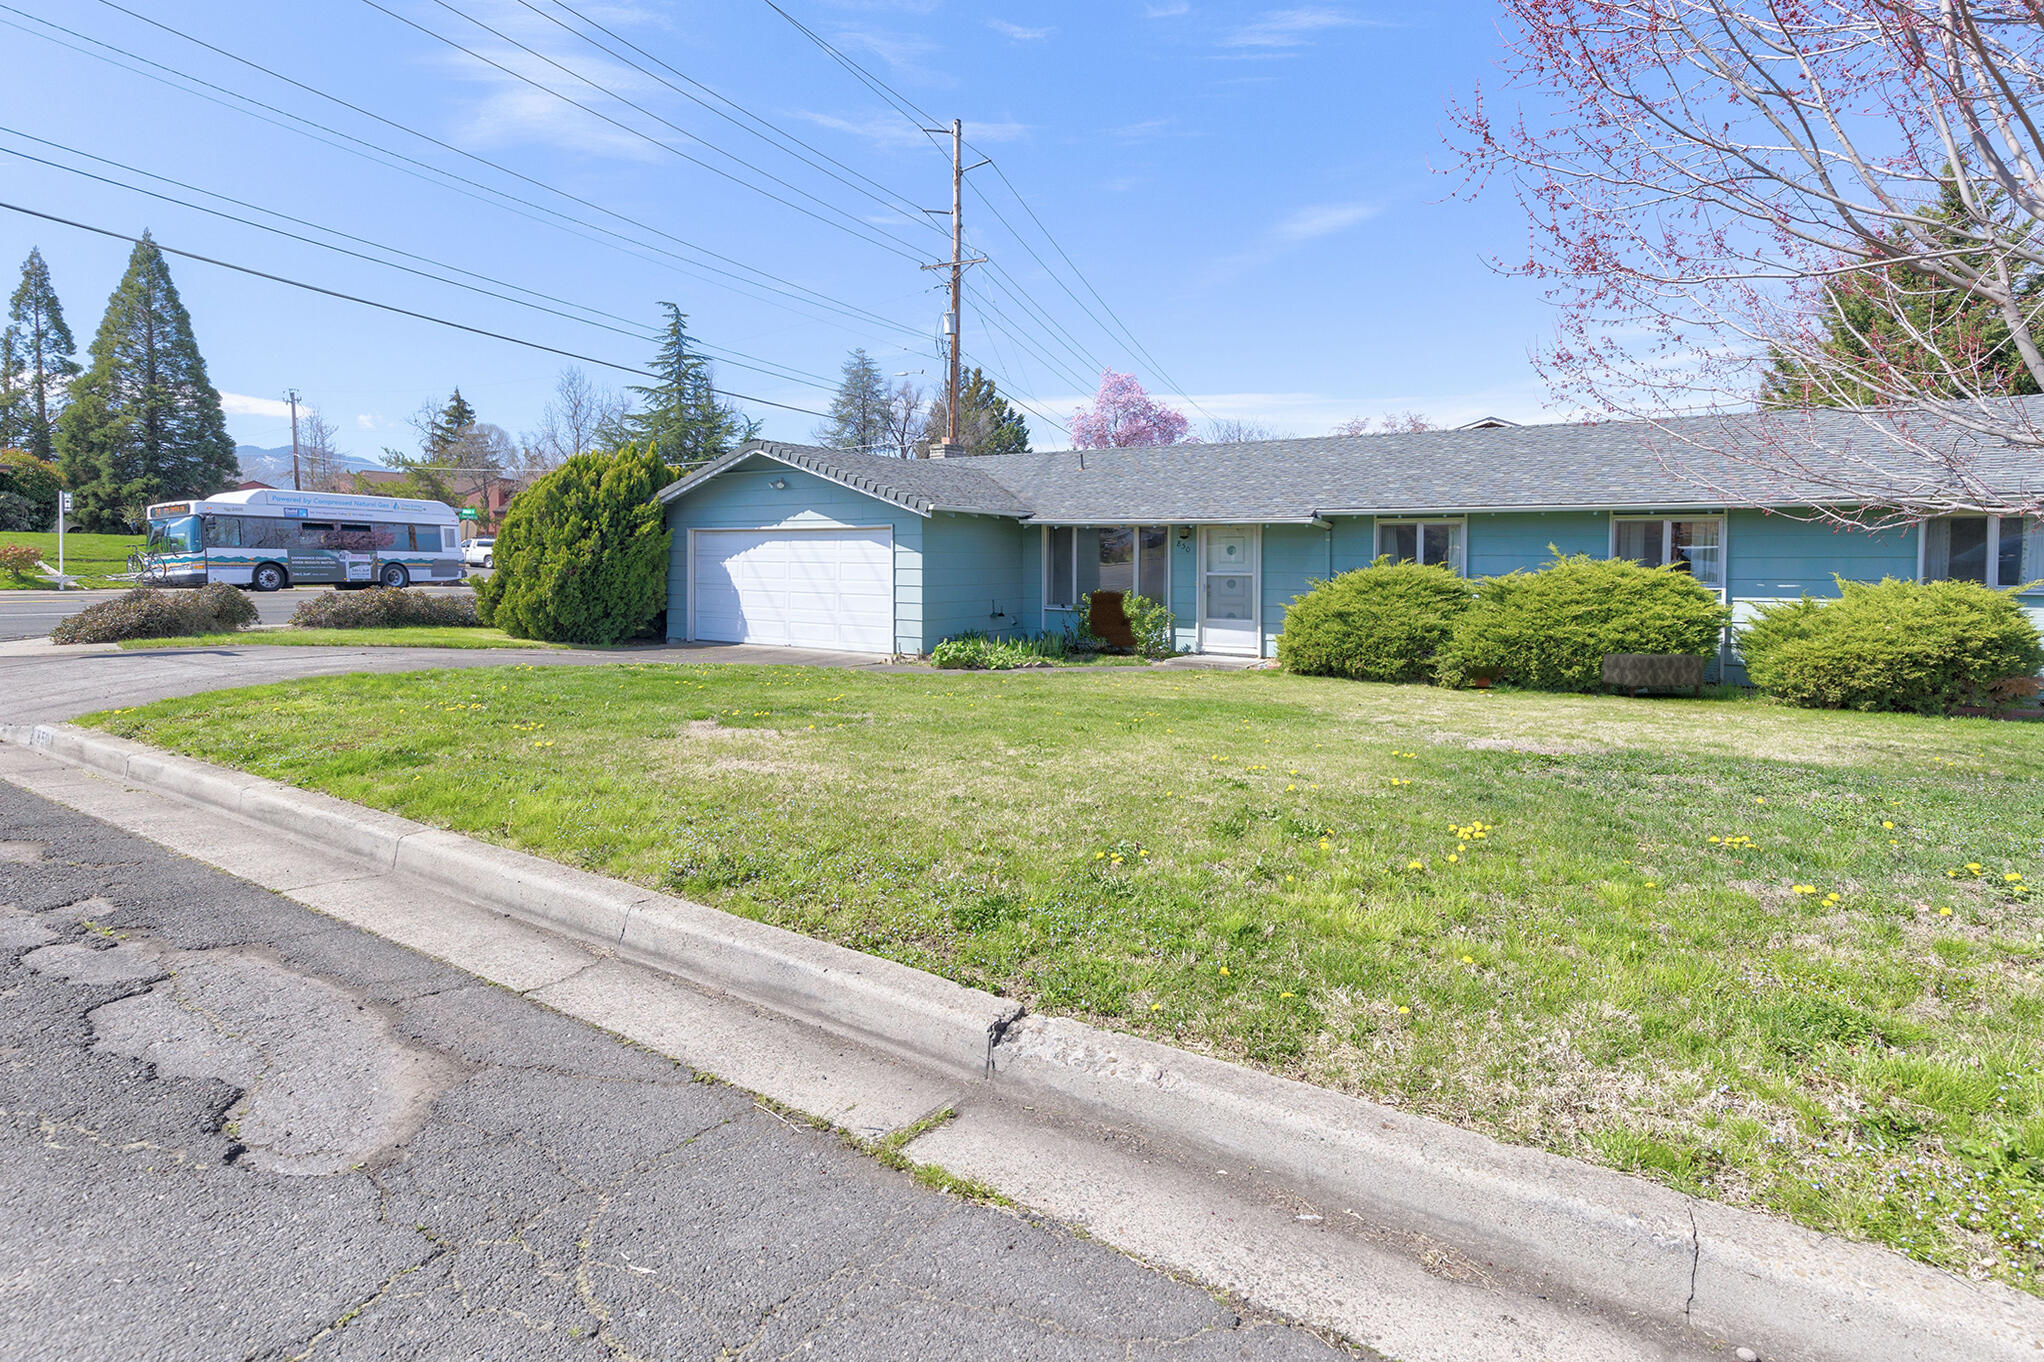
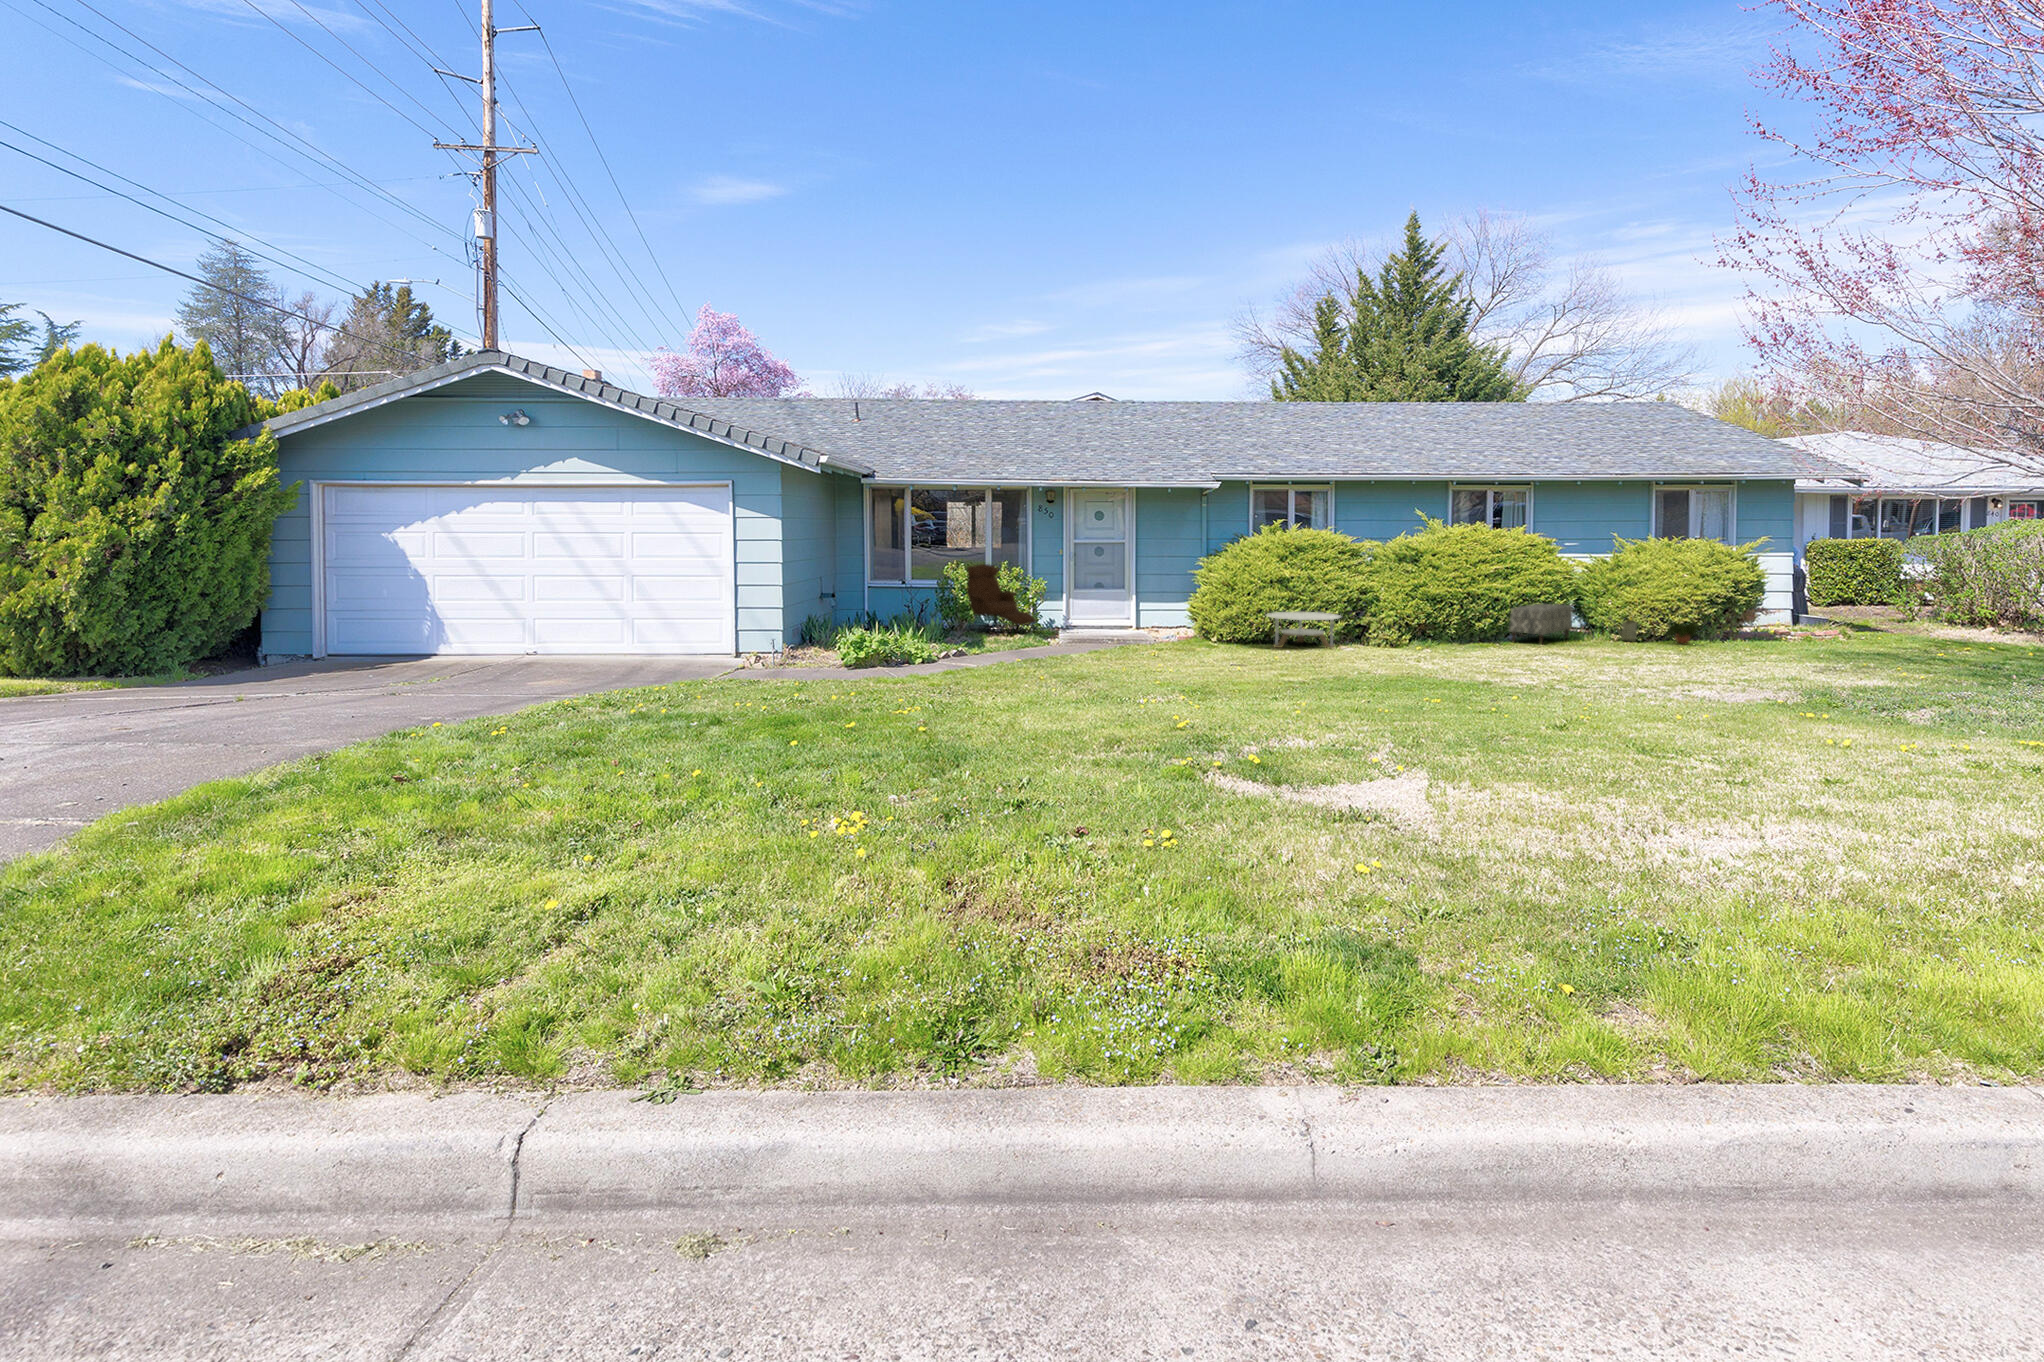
round table: none [1303,645,1384,683] -> present [1266,612,1341,649]
potted plant: present [1466,663,1498,687] -> present [1667,622,1698,643]
watering can: none [1753,671,1790,705] -> present [1608,616,1637,642]

